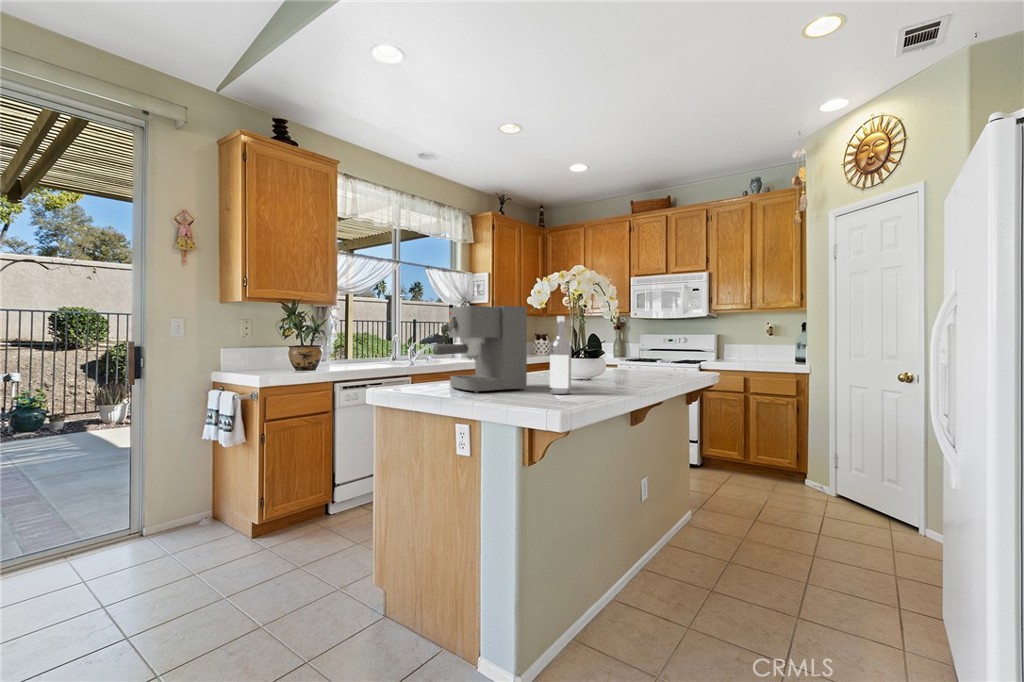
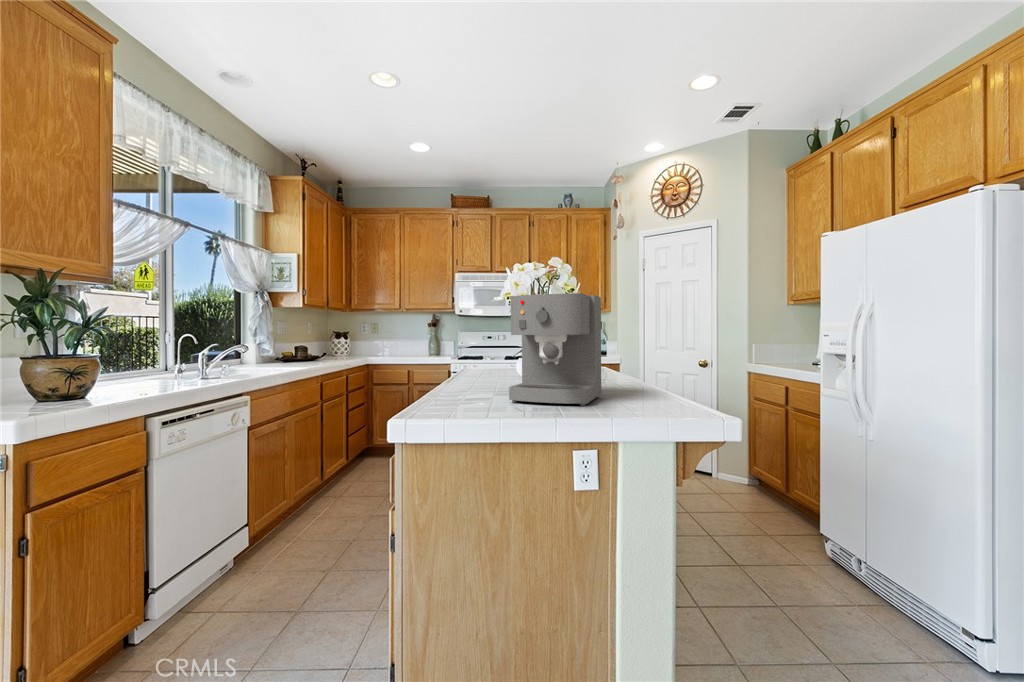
wine bottle: present [550,316,571,394] -> none [641,309,666,398]

